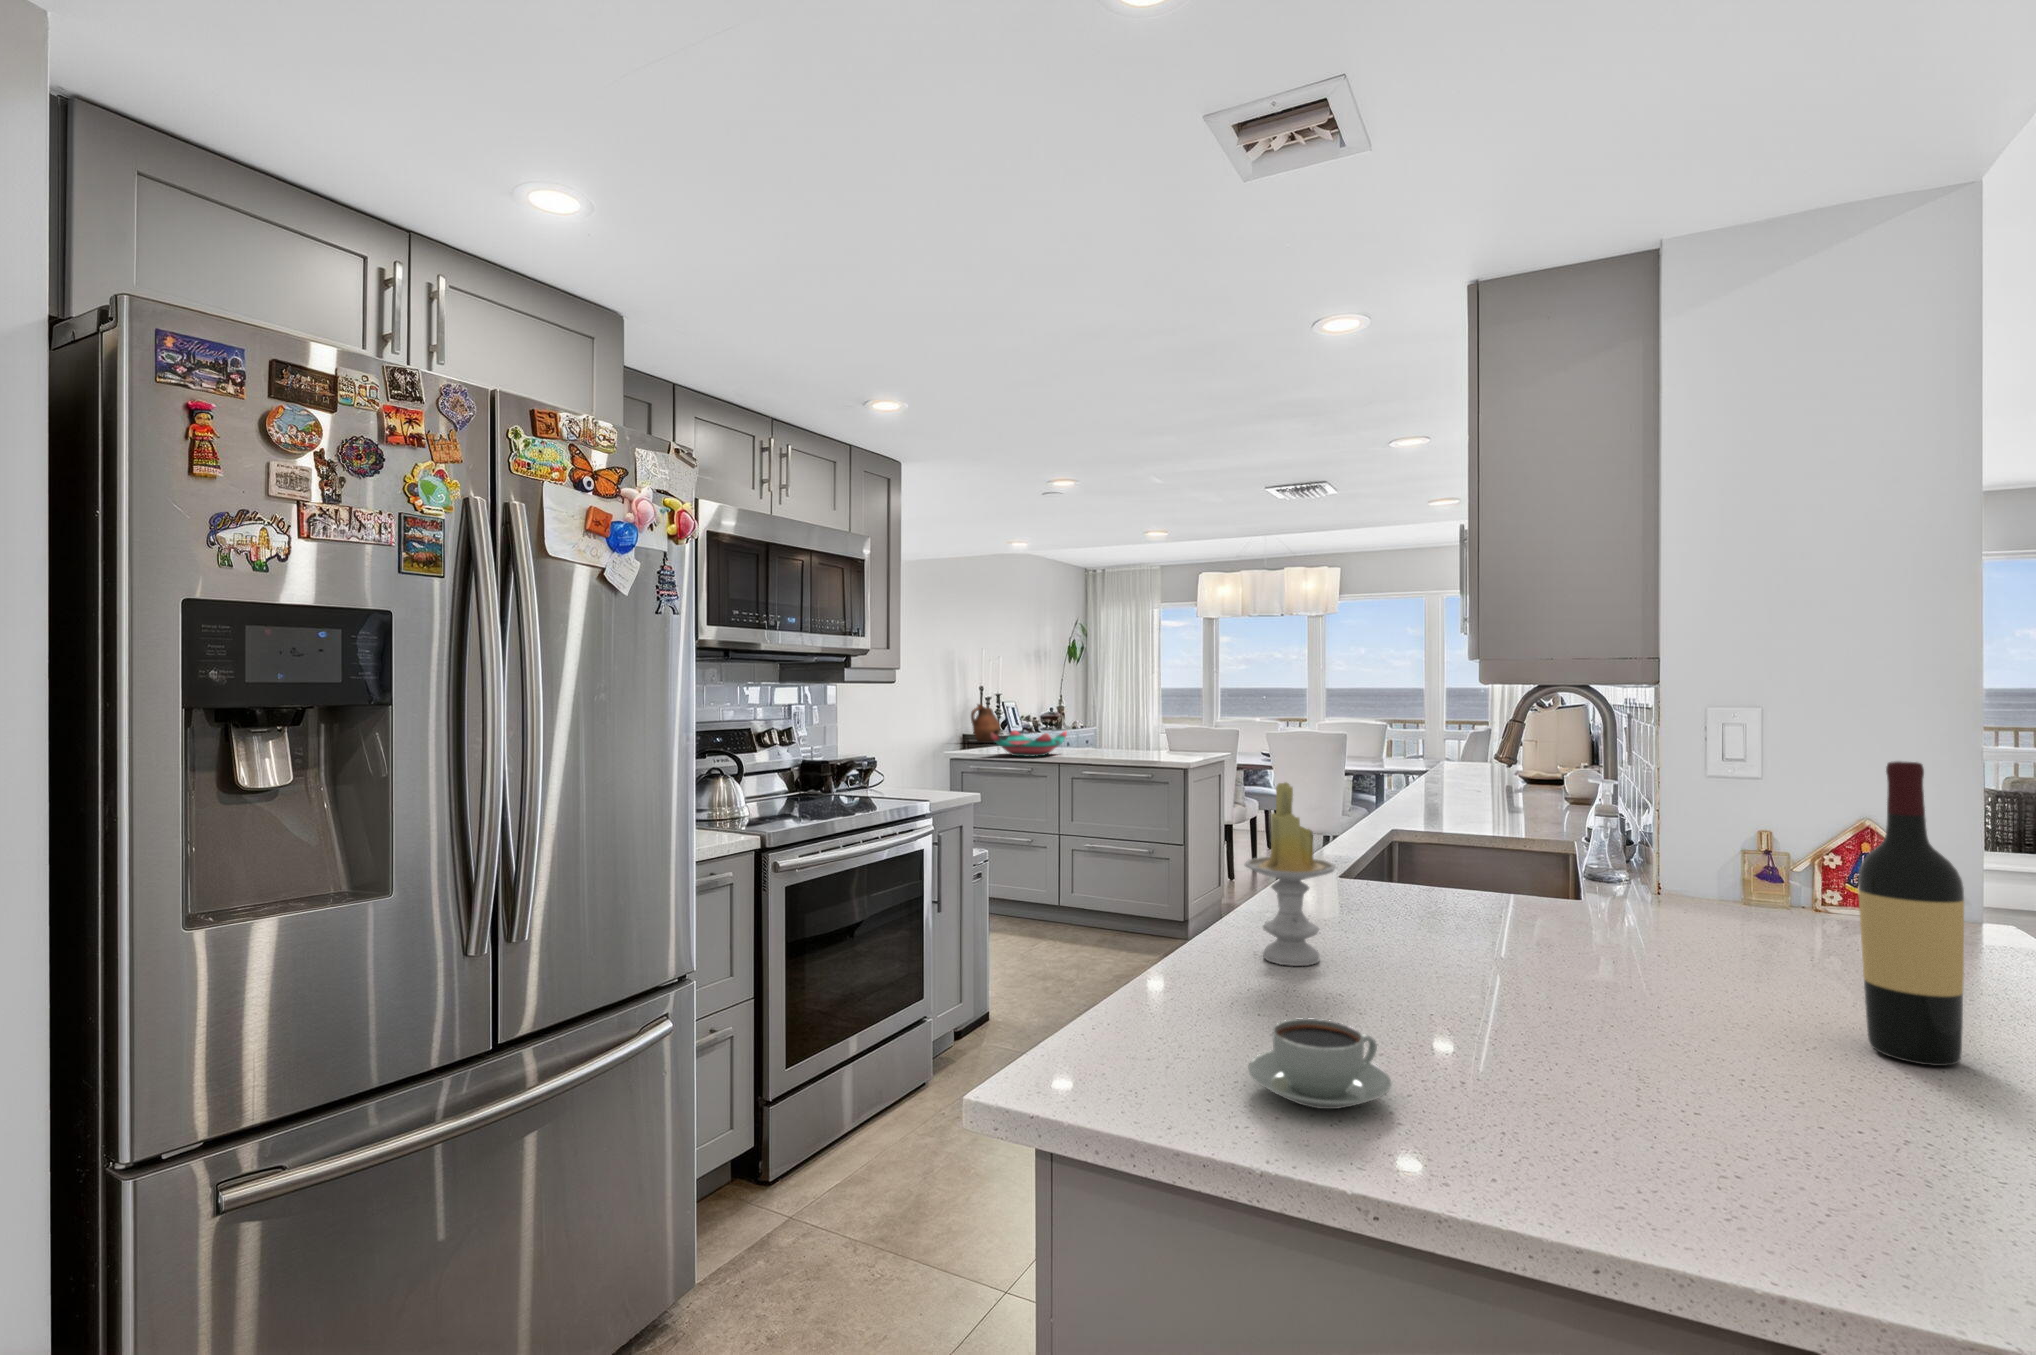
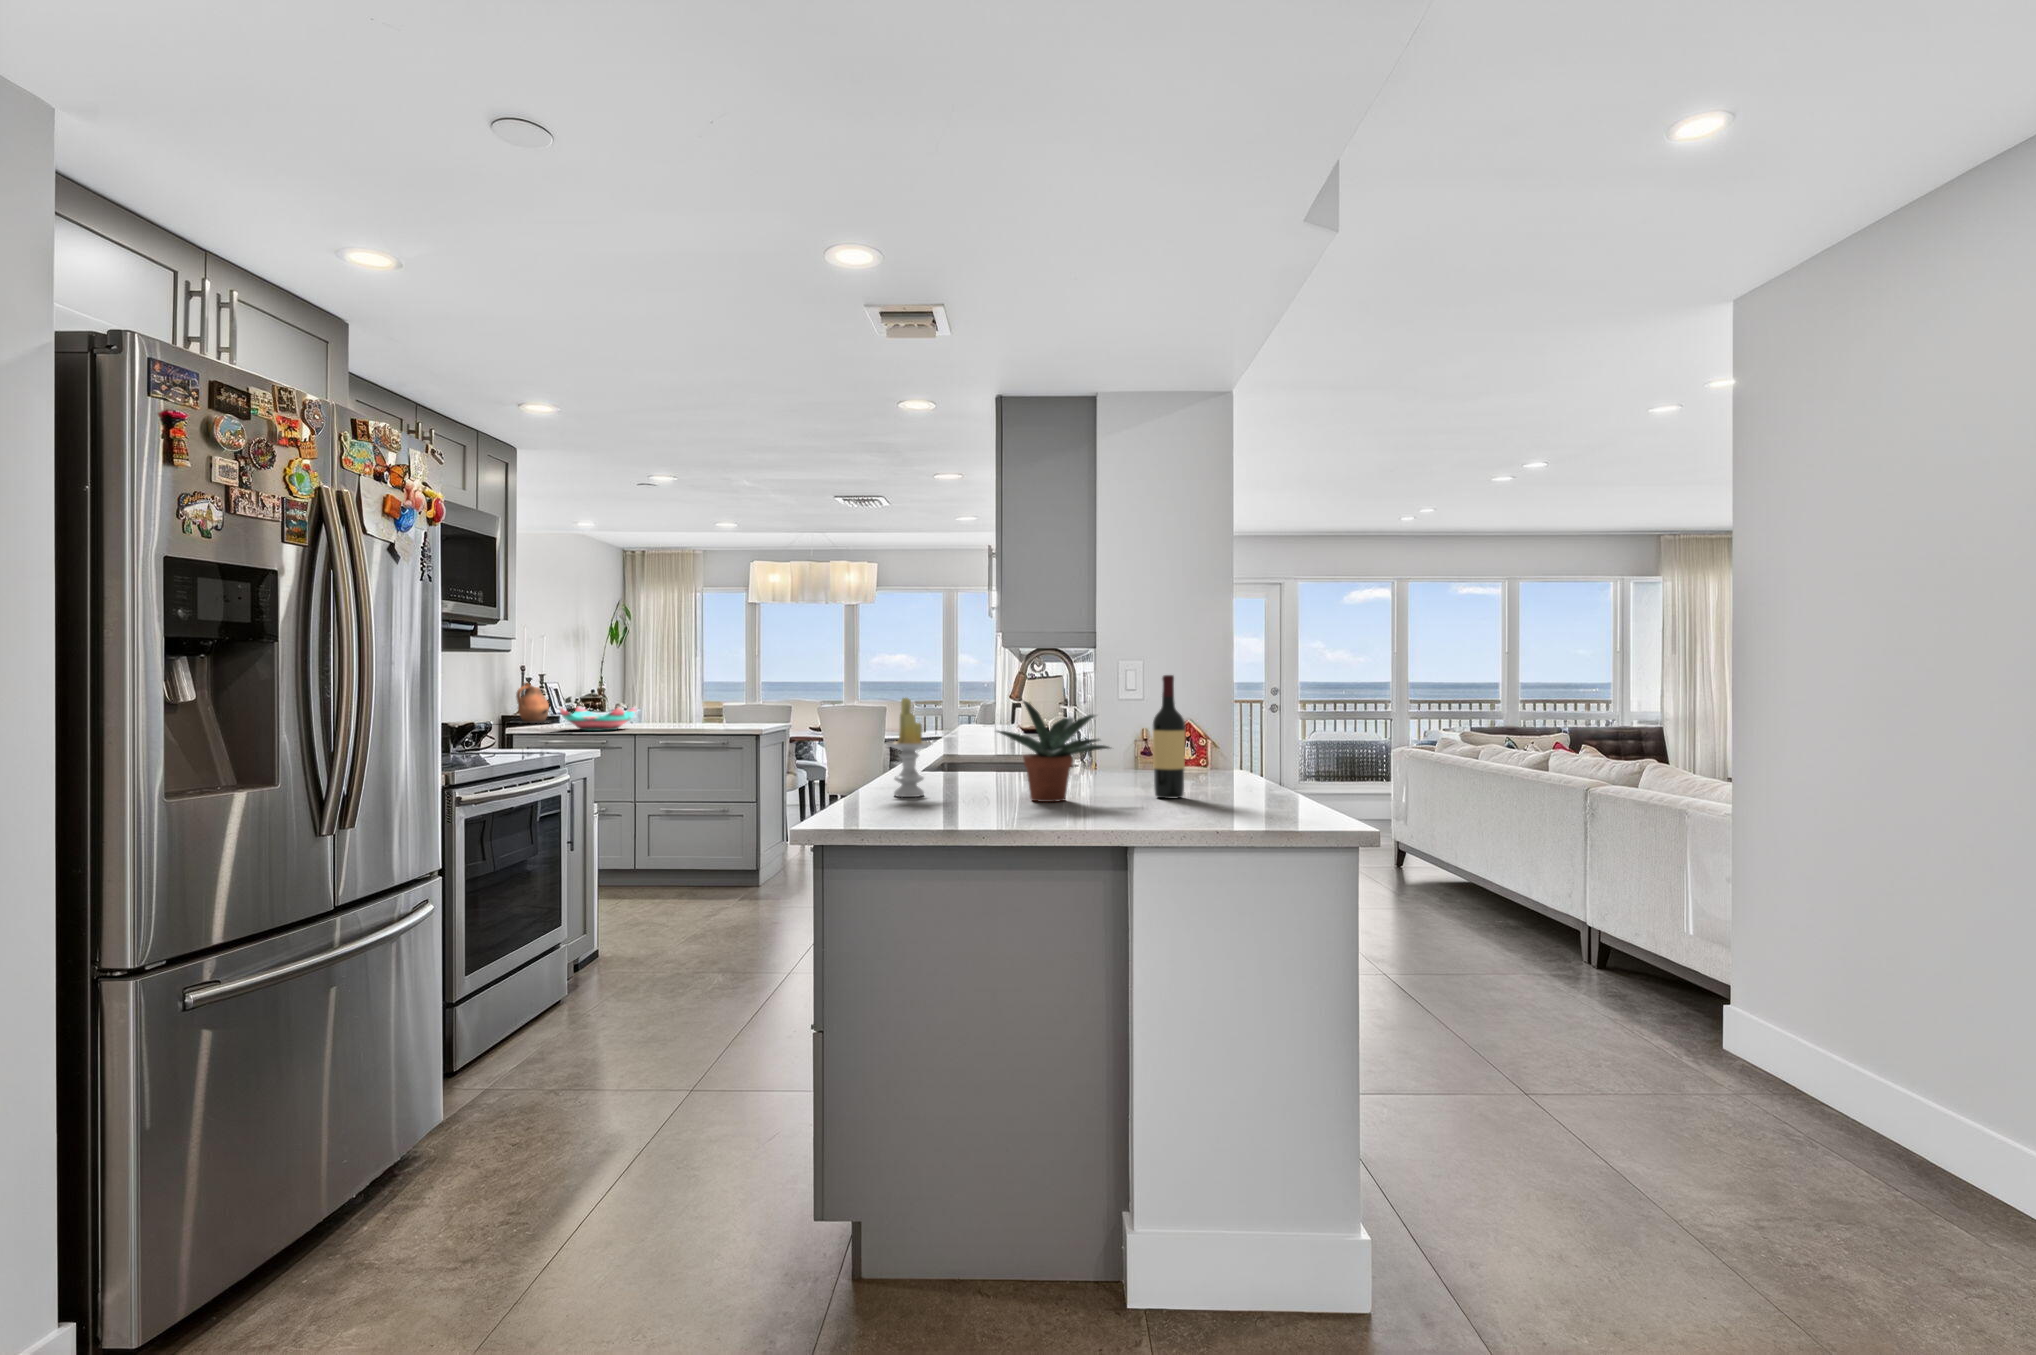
potted plant: none [1448,803,1749,1036] -> present [997,701,1110,802]
coffee cup: present [1248,1019,1391,1109] -> none [912,788,974,820]

